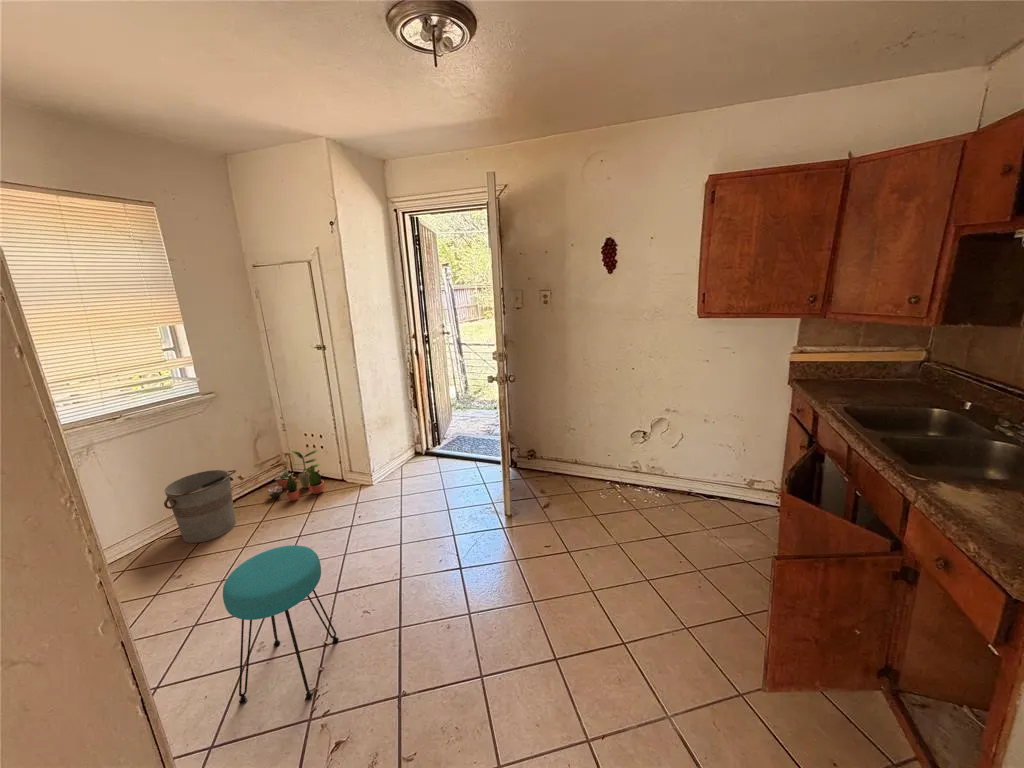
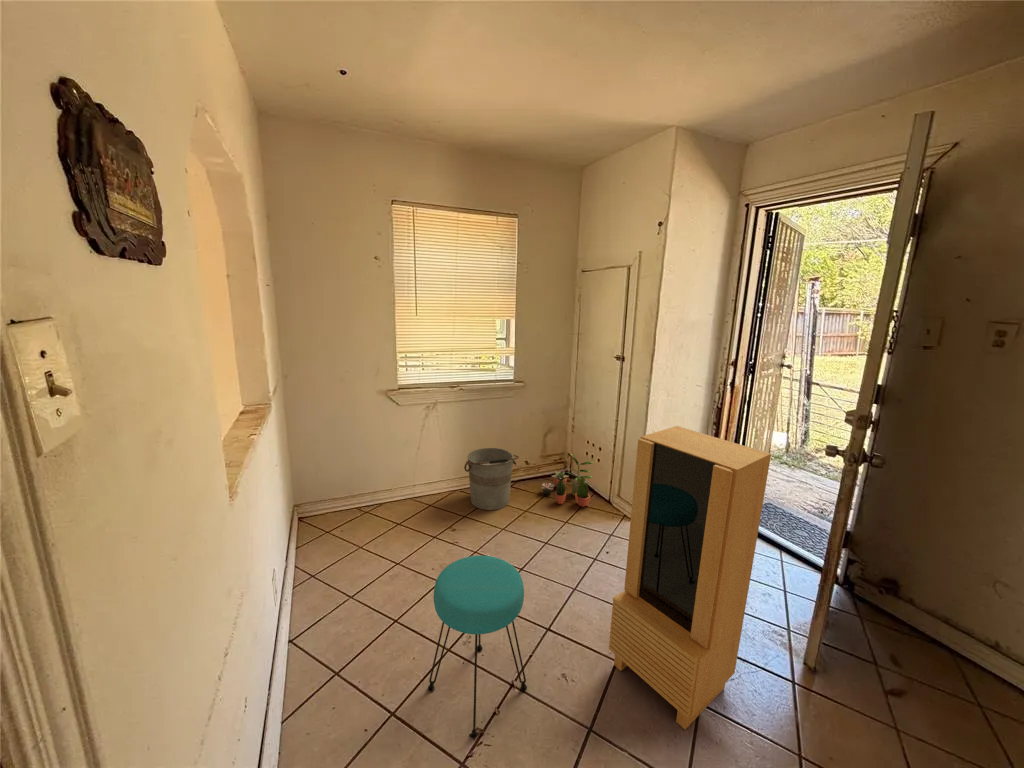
storage cabinet: none [377,387,474,588] -> present [609,426,771,729]

